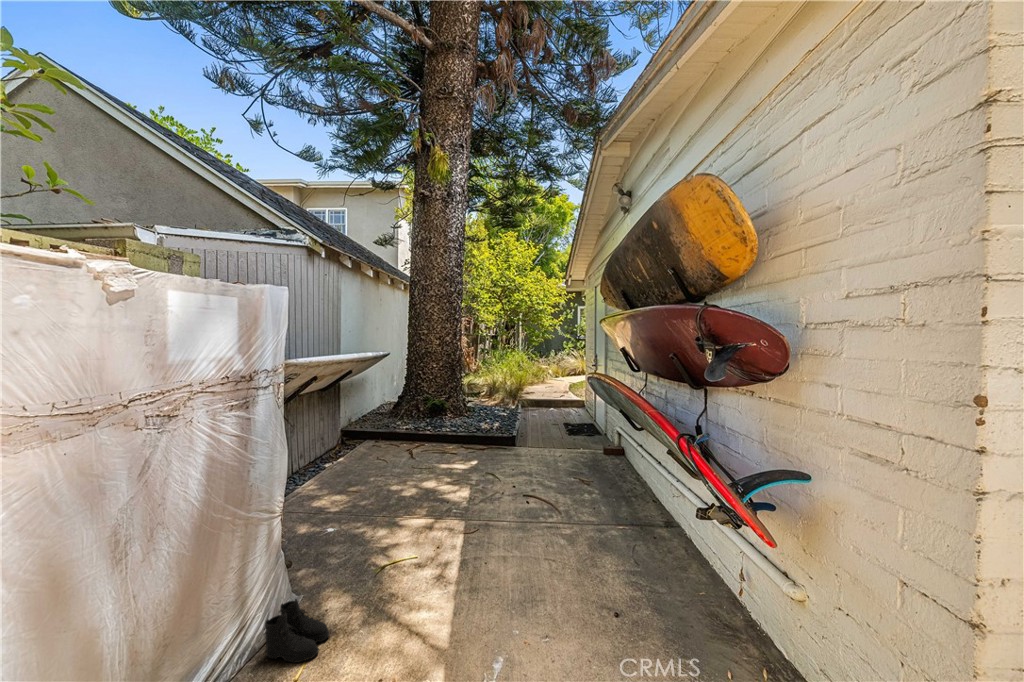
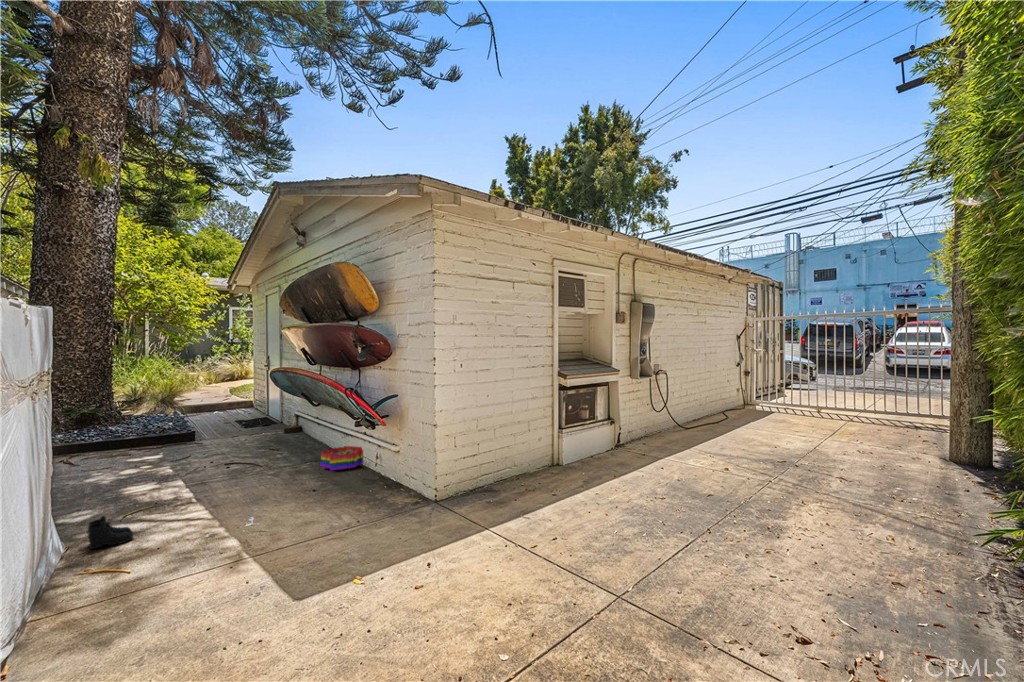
storage bin: none [629,526,710,592] -> present [320,446,363,470]

